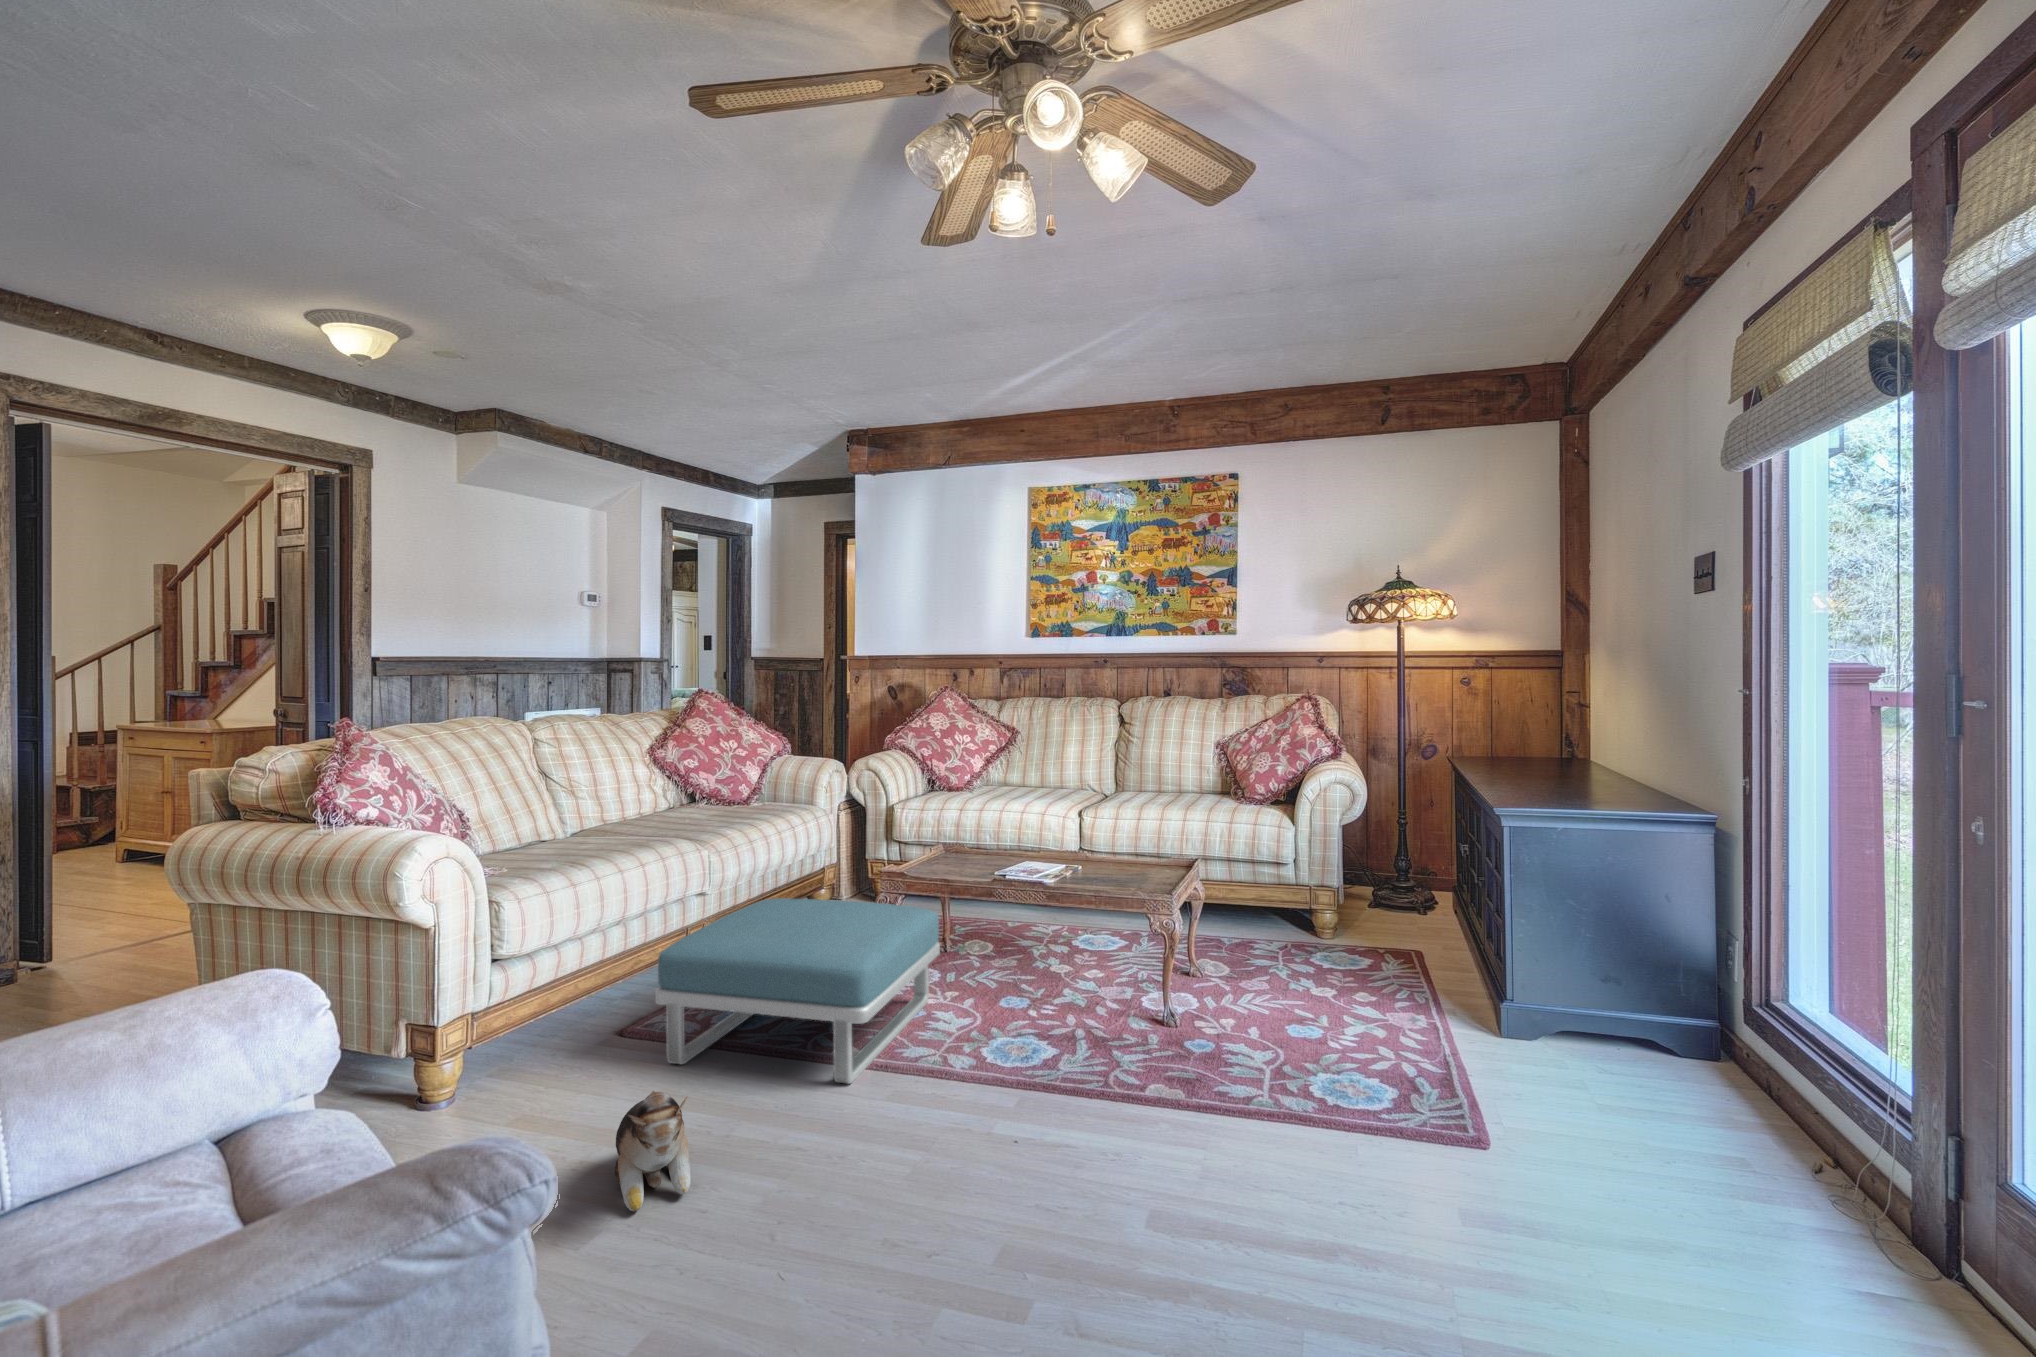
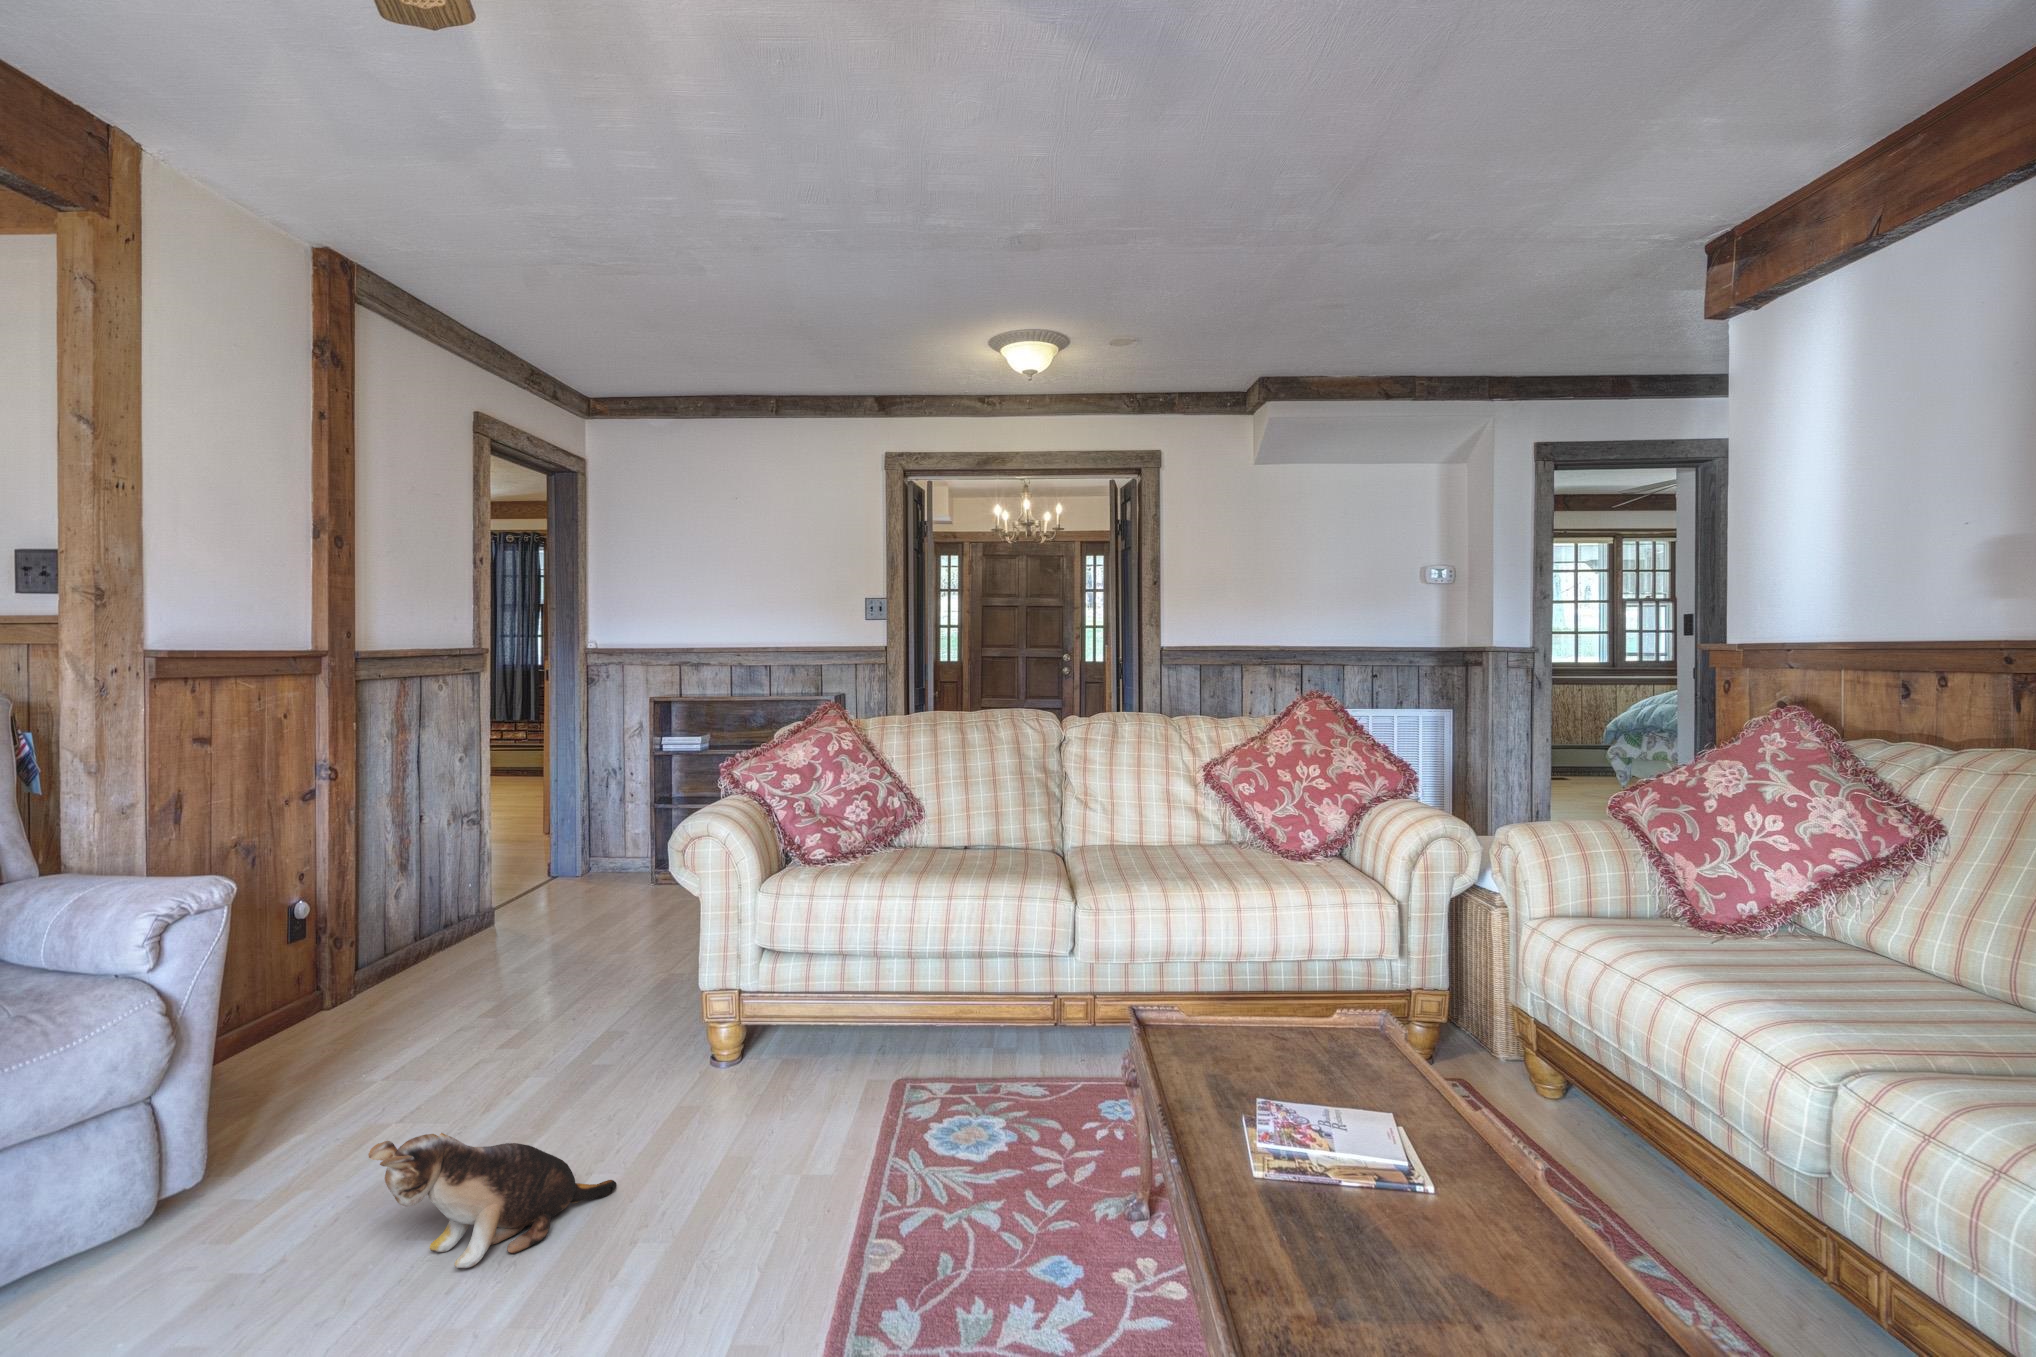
footstool: present [655,898,940,1084] -> none [769,991,1129,1293]

